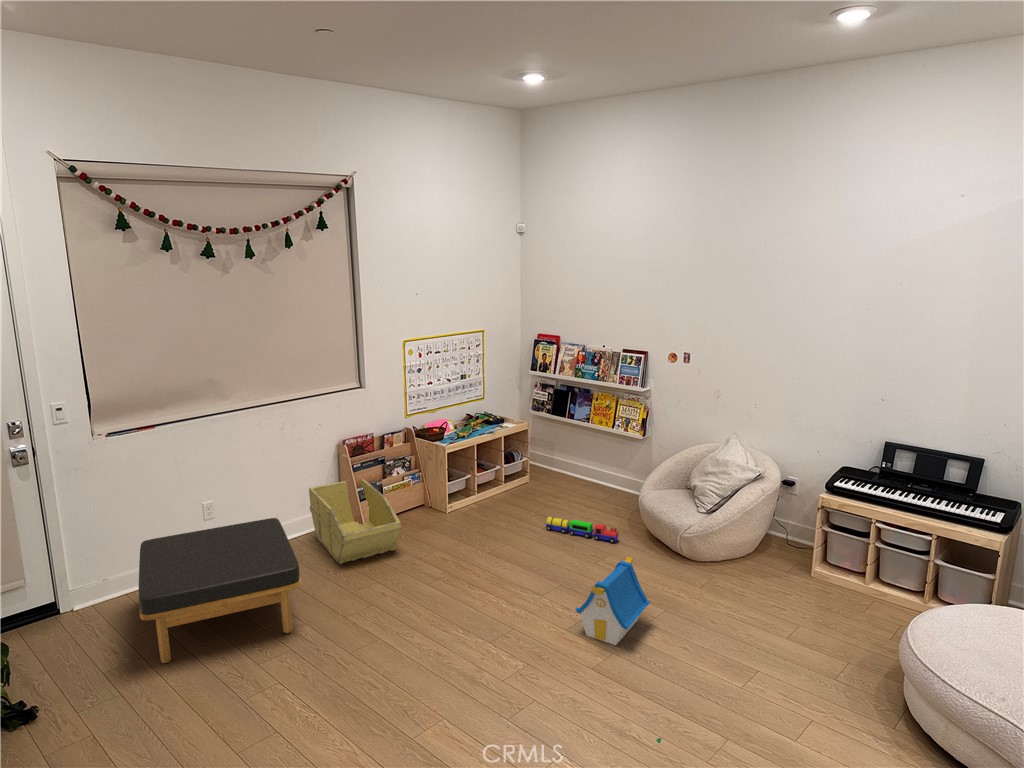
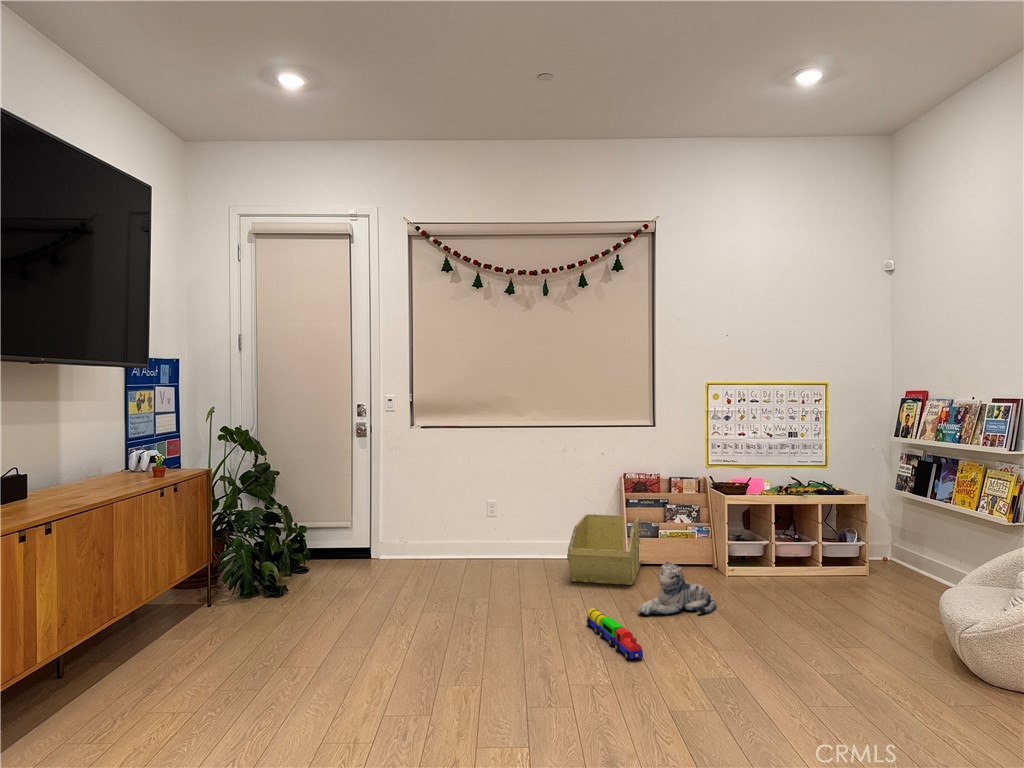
toy train: present [546,517,619,543] -> present [587,608,643,660]
ottoman: present [139,518,301,663] -> none [366,513,521,605]
plush toy: none [441,527,489,579] -> present [638,562,716,615]
toy house: present [575,557,650,645] -> none [698,614,806,713]

